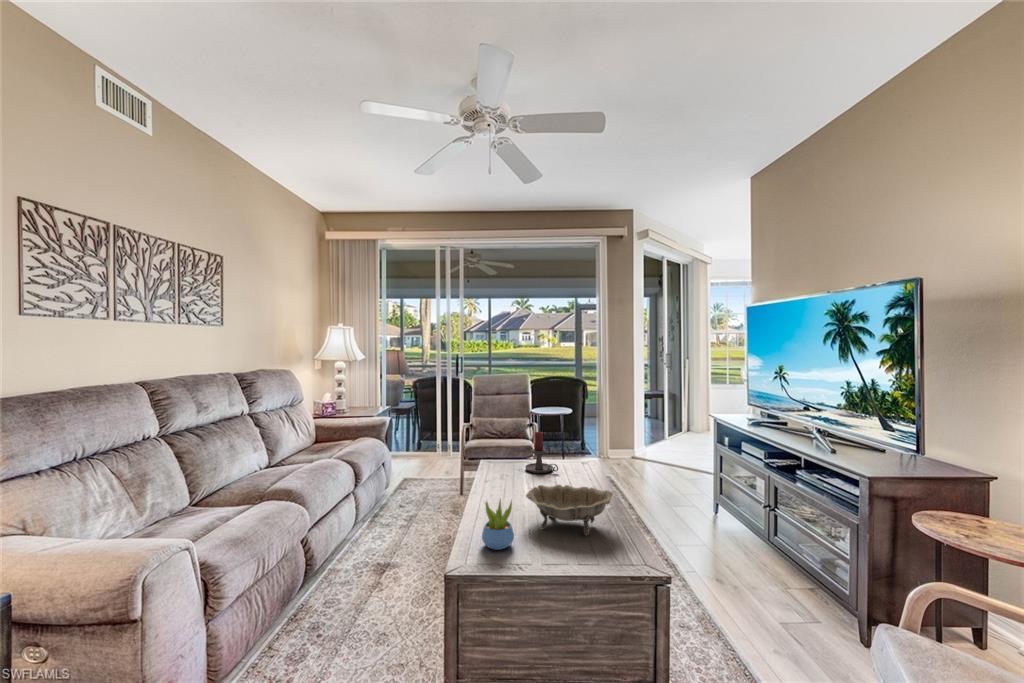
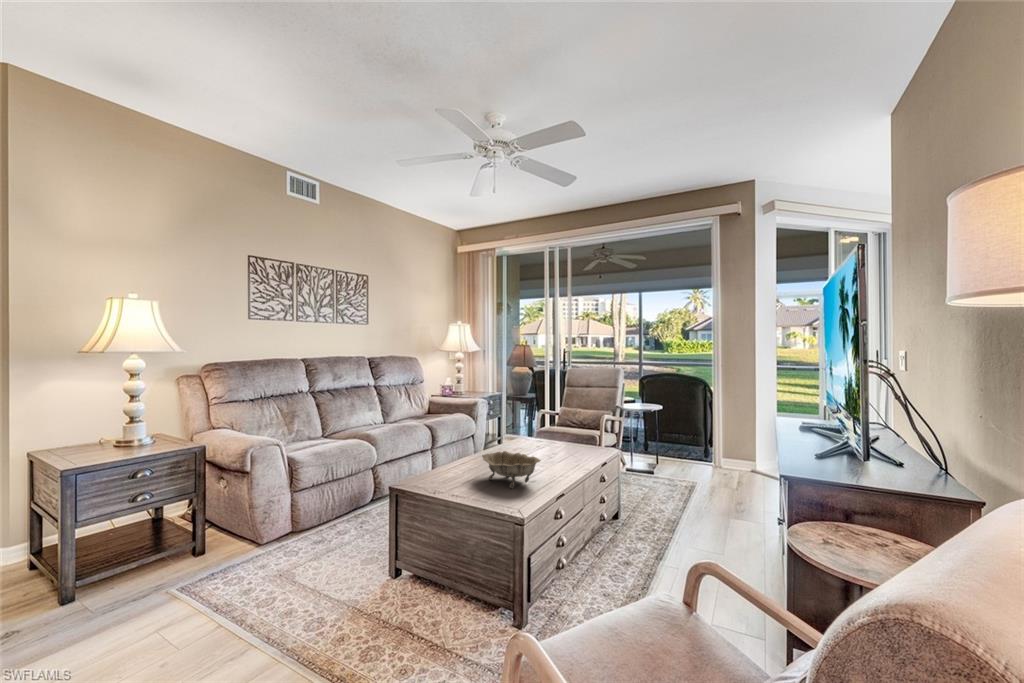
candle holder: present [525,432,558,473] -> none [544,417,568,452]
succulent plant: present [482,500,514,550] -> none [436,448,458,483]

